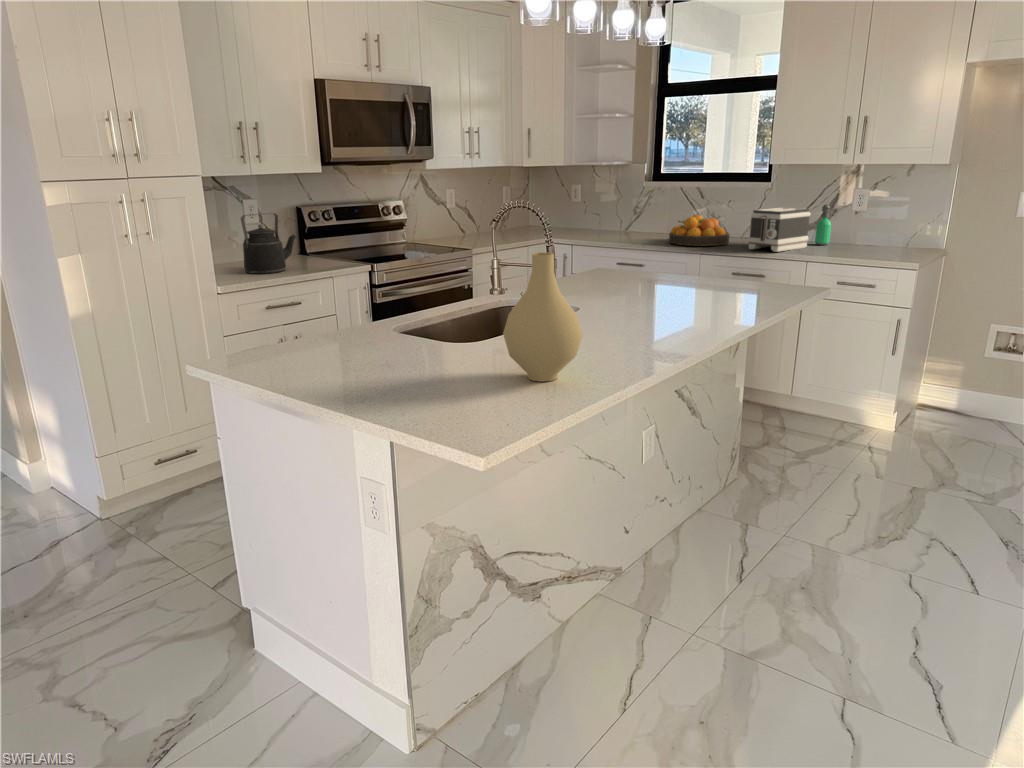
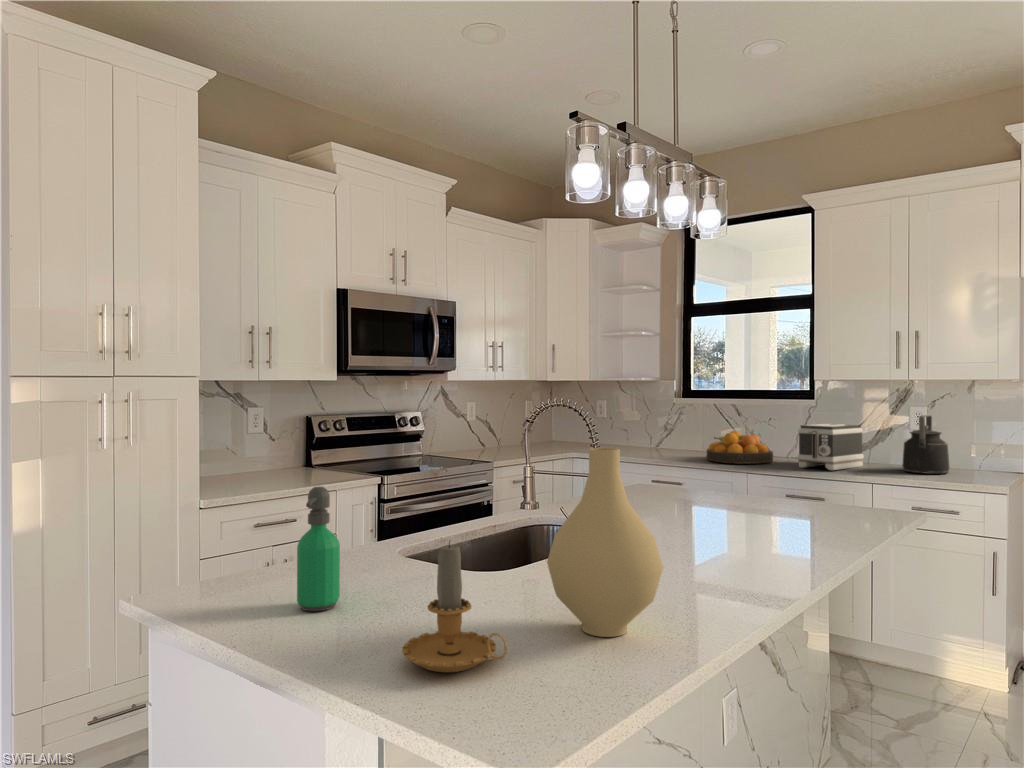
soap dispenser: present [815,204,832,245] -> present [297,486,340,611]
kettle: present [241,213,296,274] -> present [902,415,950,474]
candle: none [407,319,474,402] -> present [402,542,507,673]

